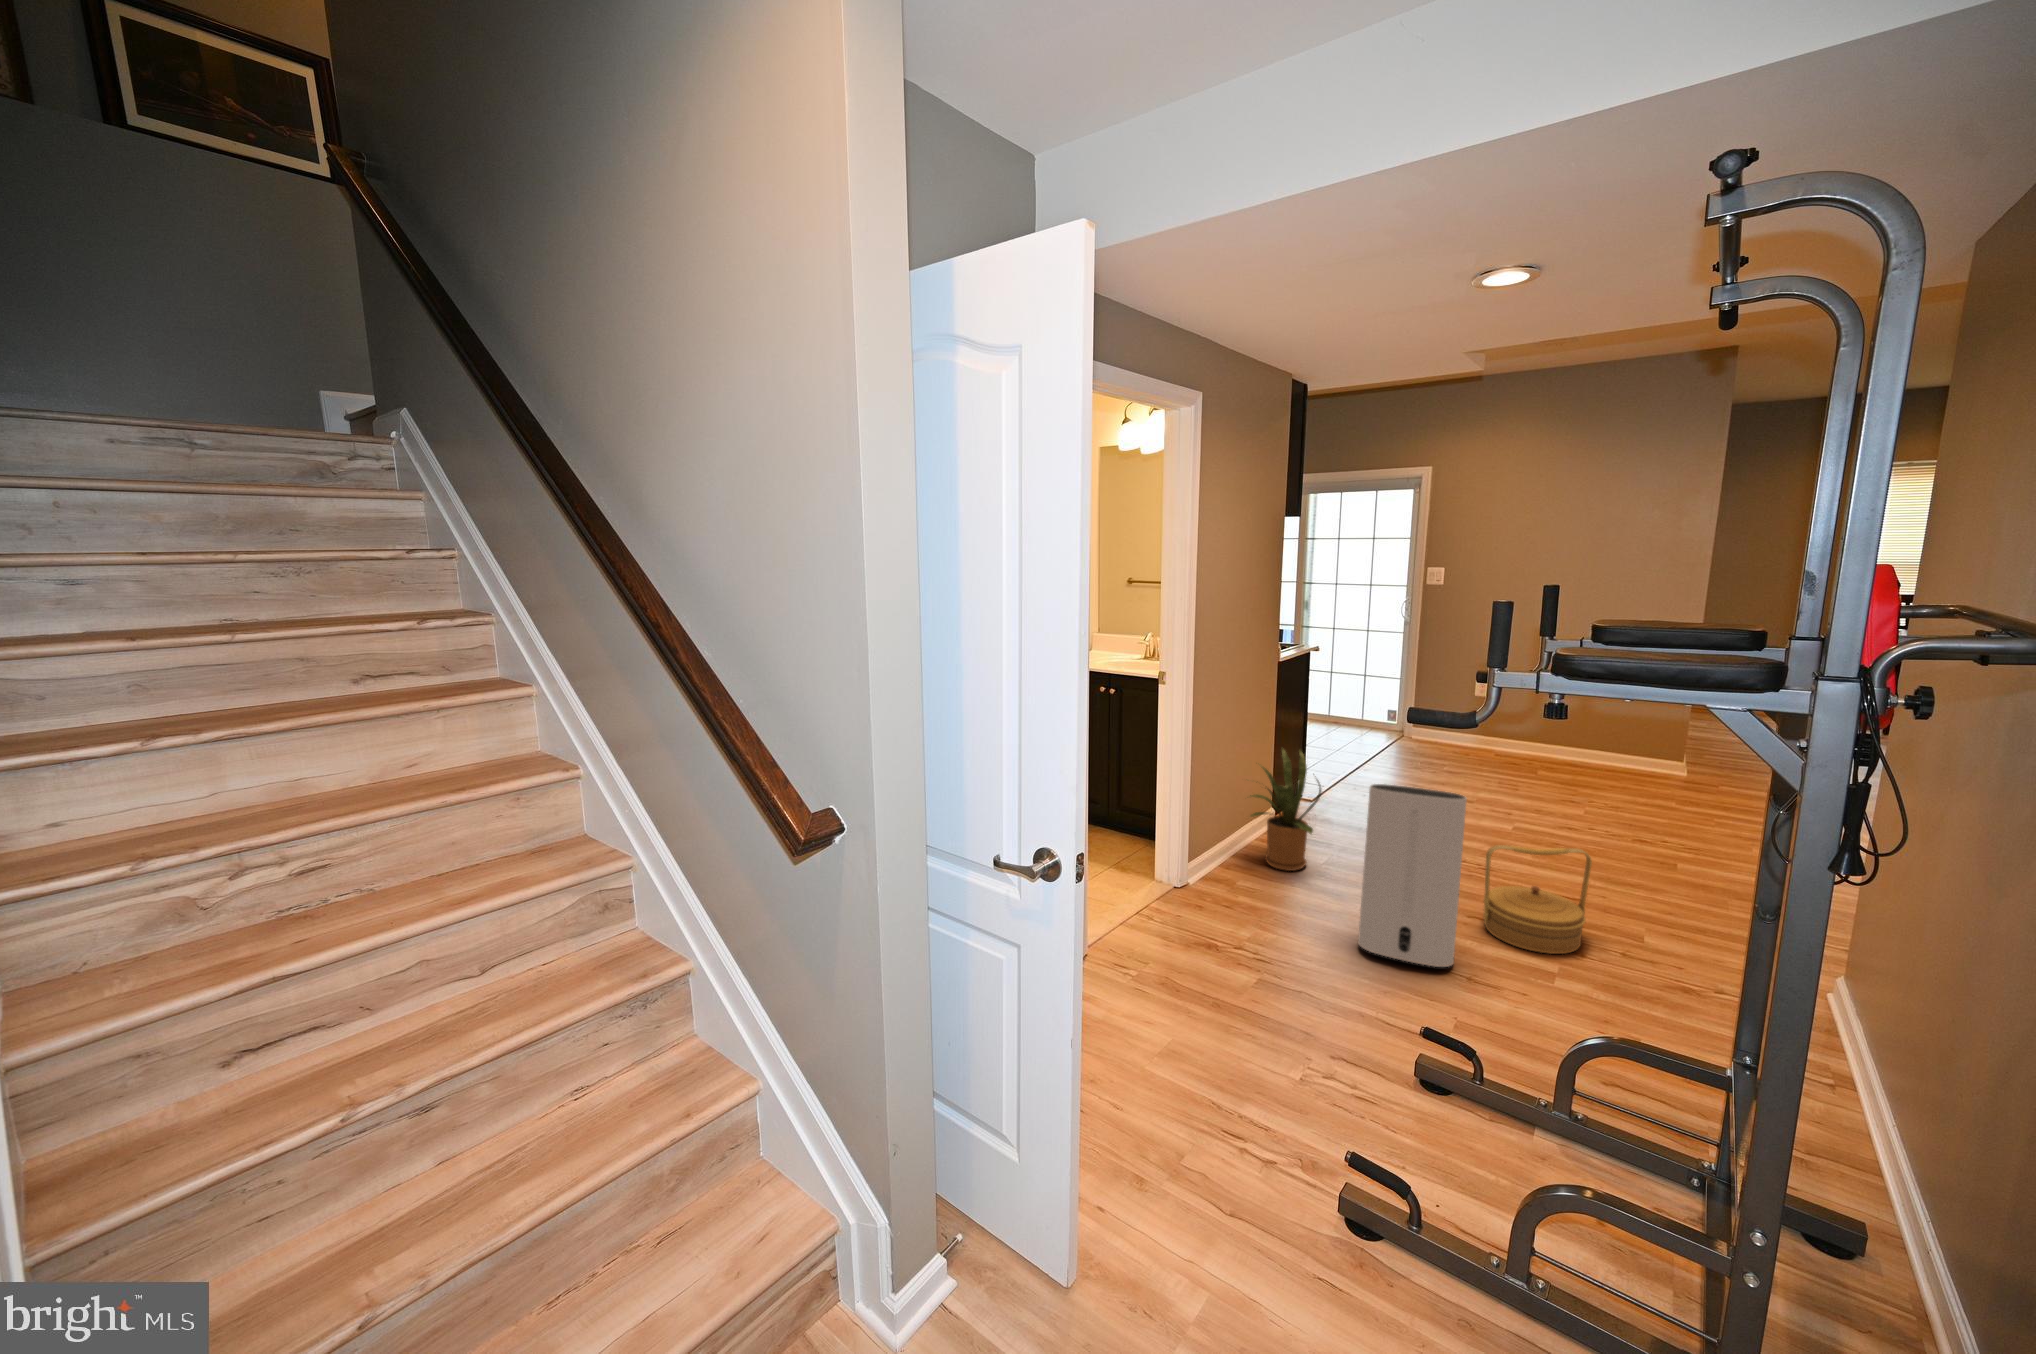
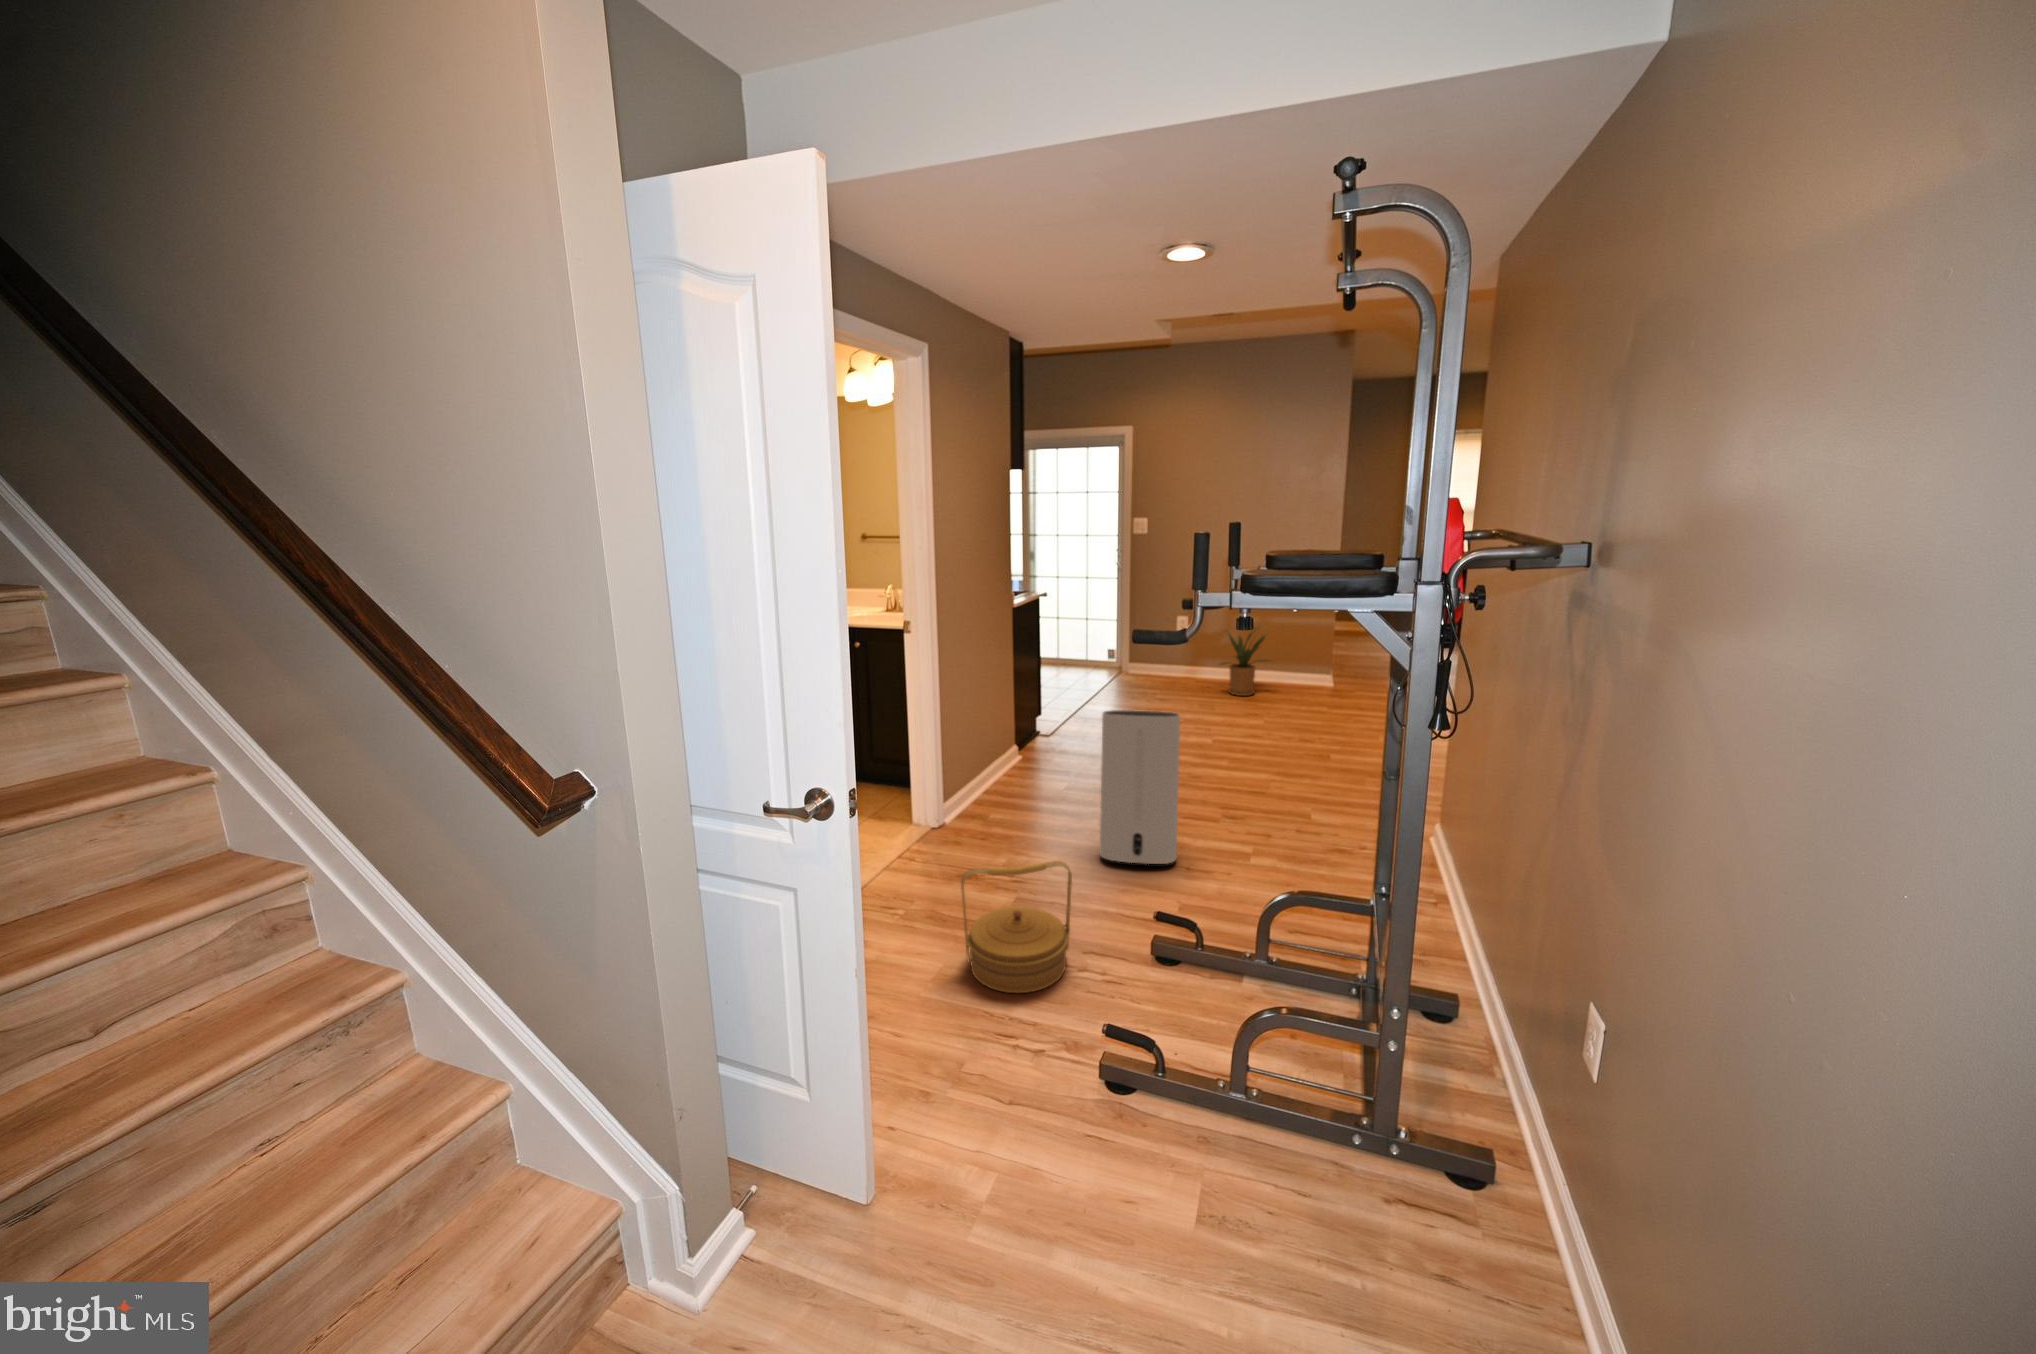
house plant: present [1250,749,1321,871] -> present [1220,626,1270,696]
basket: present [1483,845,1592,954] -> present [961,861,1072,993]

